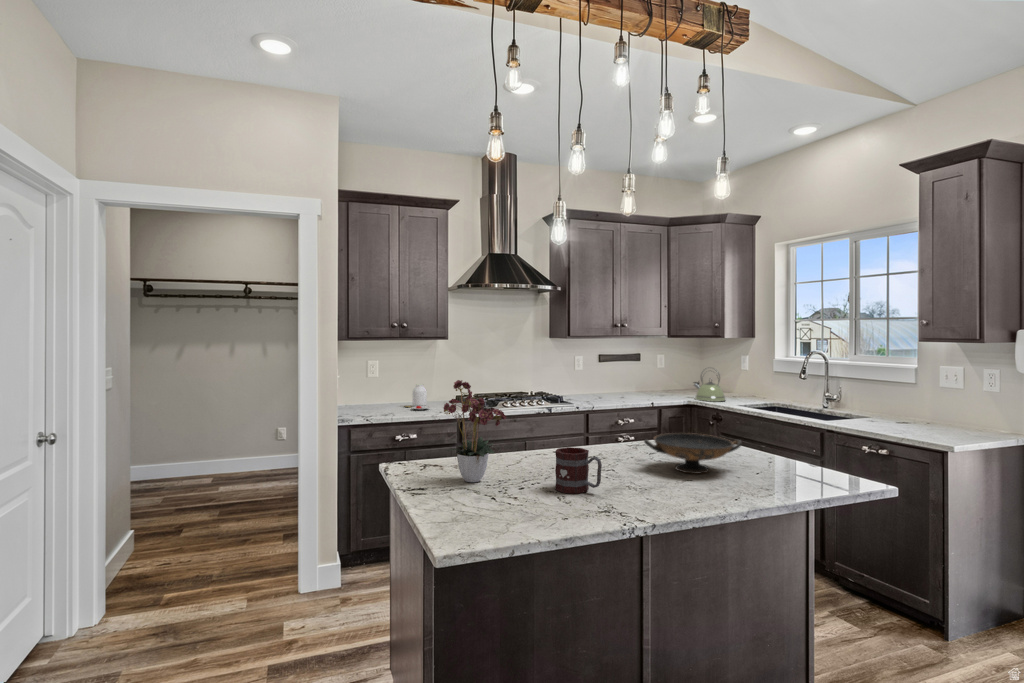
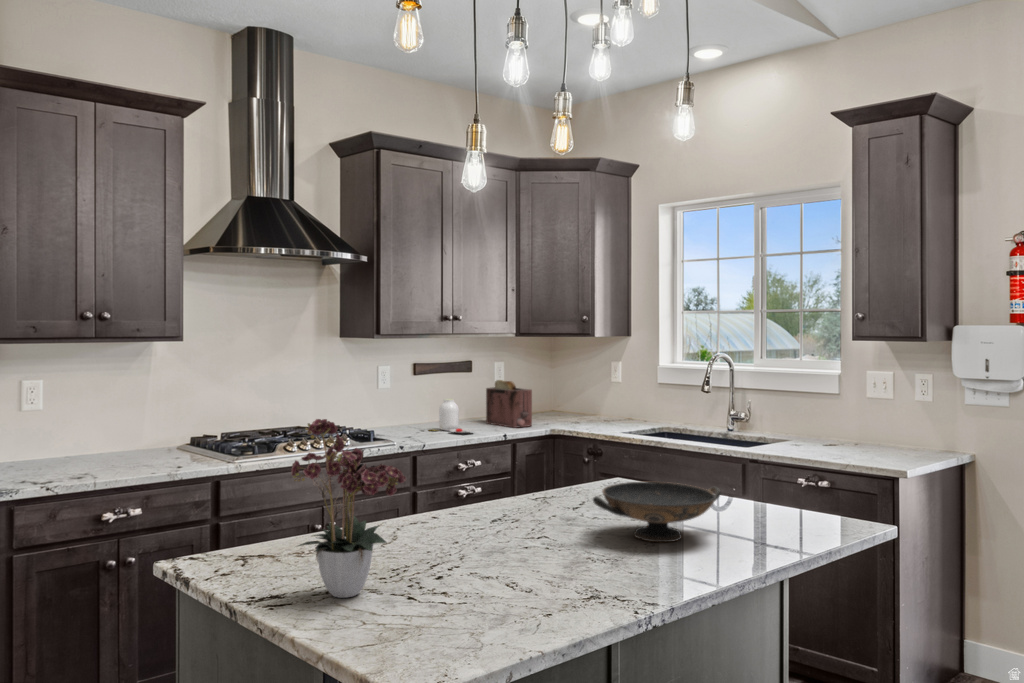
toaster: none [644,367,674,400] -> present [486,380,532,428]
kettle: present [694,371,725,402] -> none [555,378,600,427]
jar: present [406,384,430,410] -> present [433,399,475,433]
mug: present [555,447,602,494] -> none [495,521,574,598]

